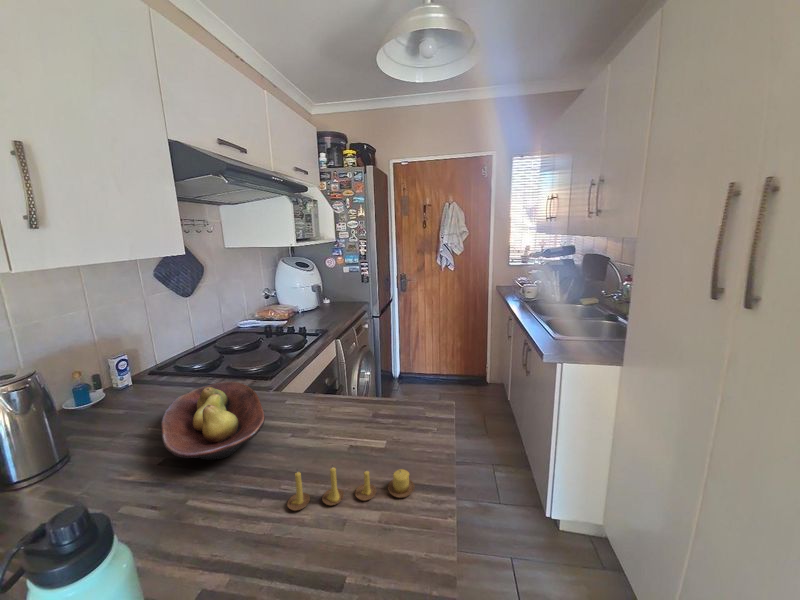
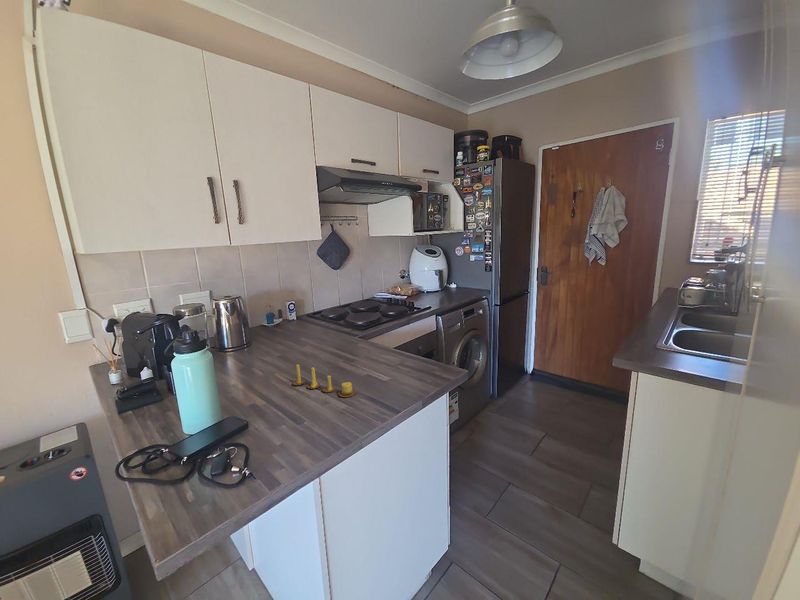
fruit bowl: present [161,382,265,460] -> none [269,321,331,358]

